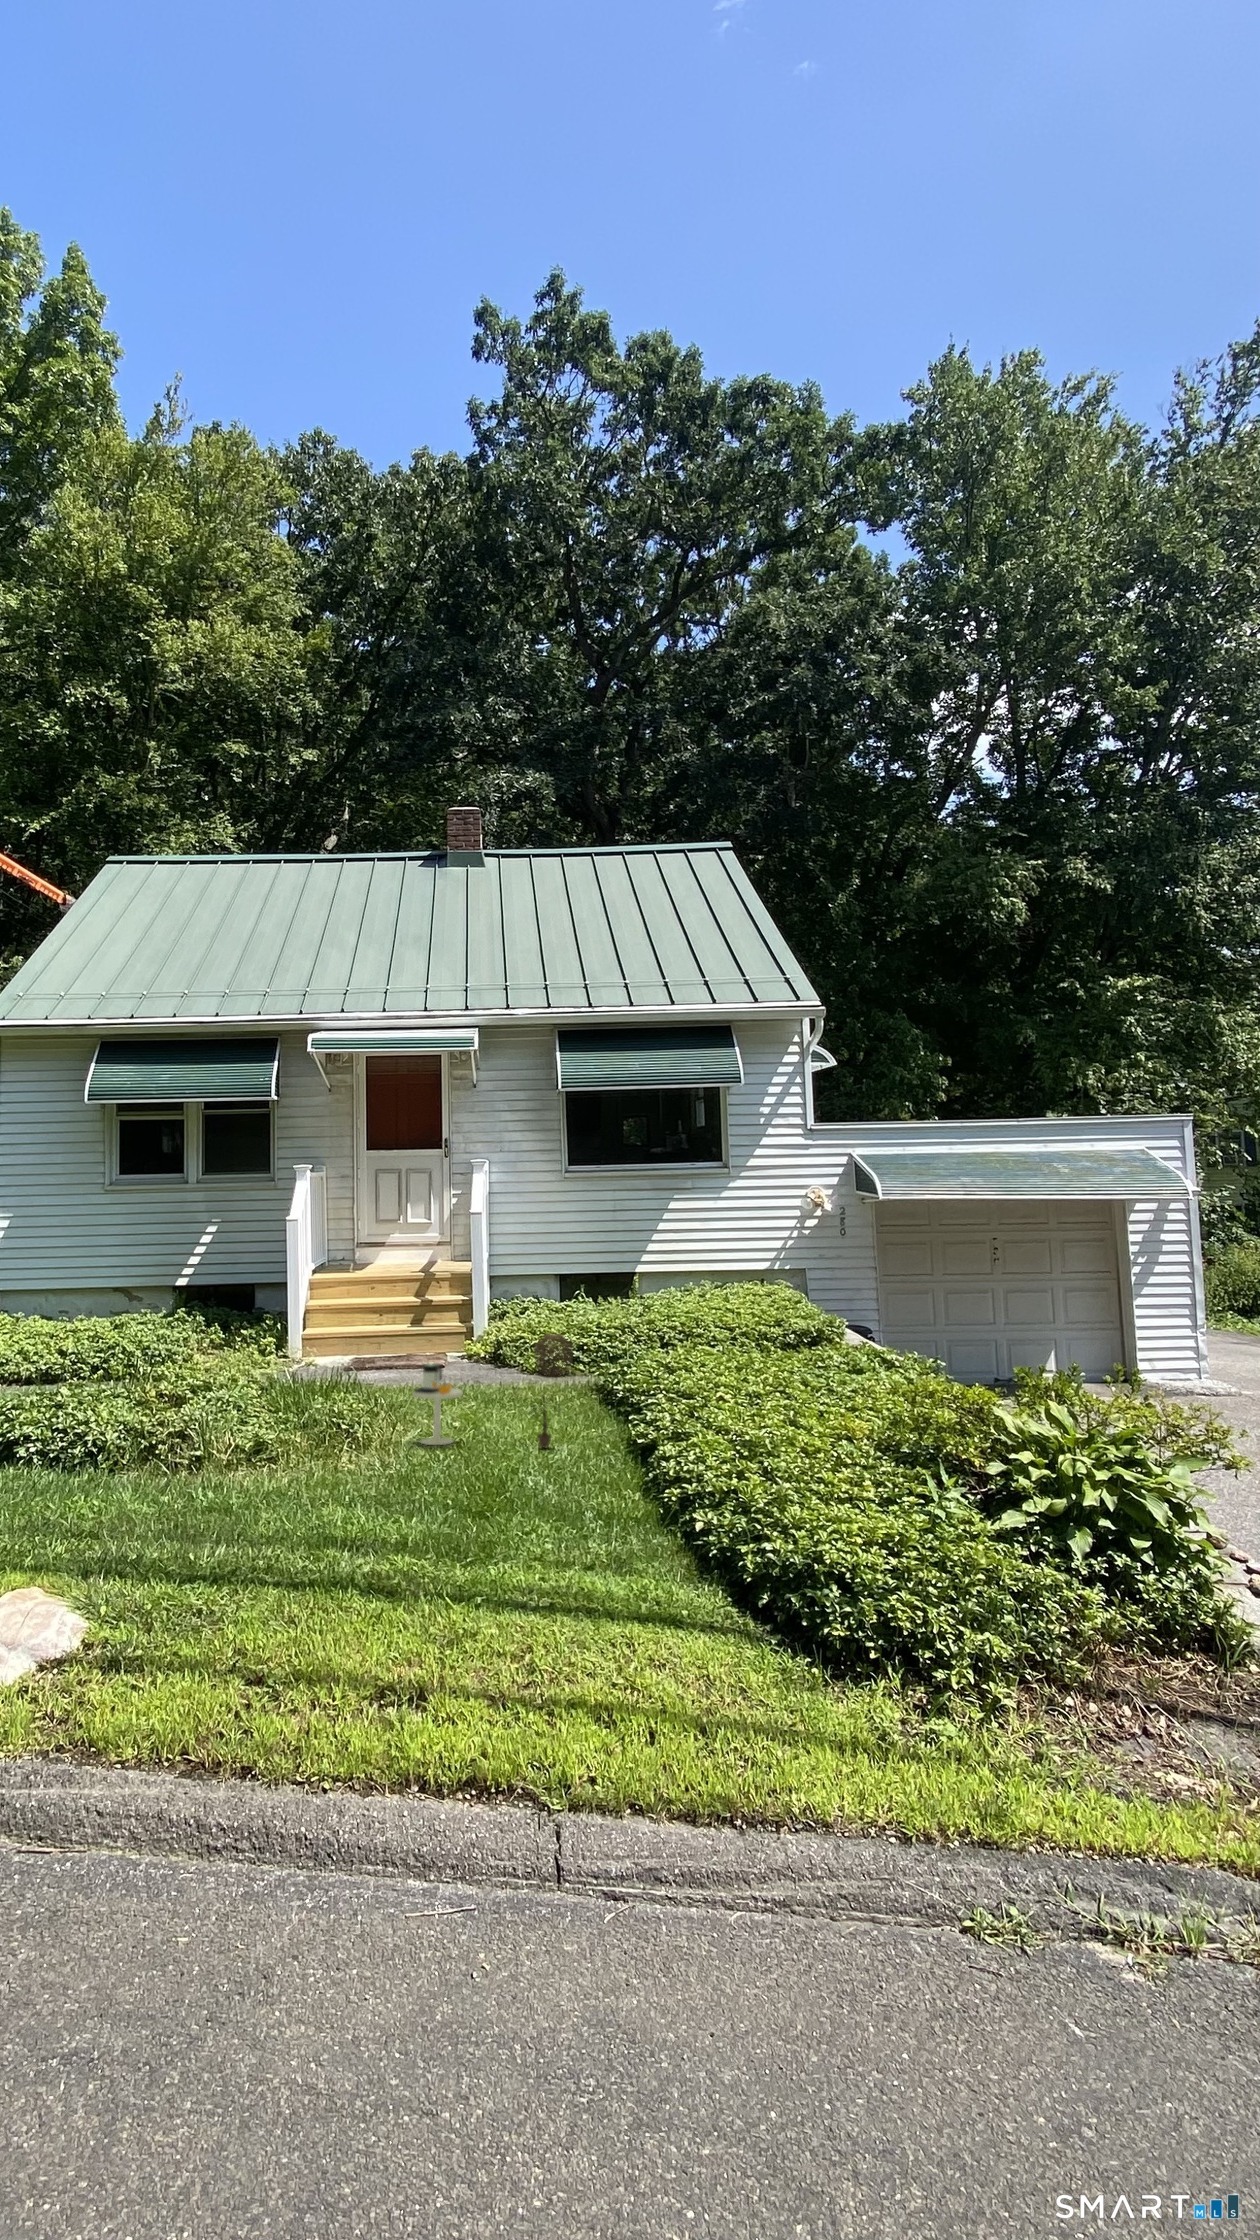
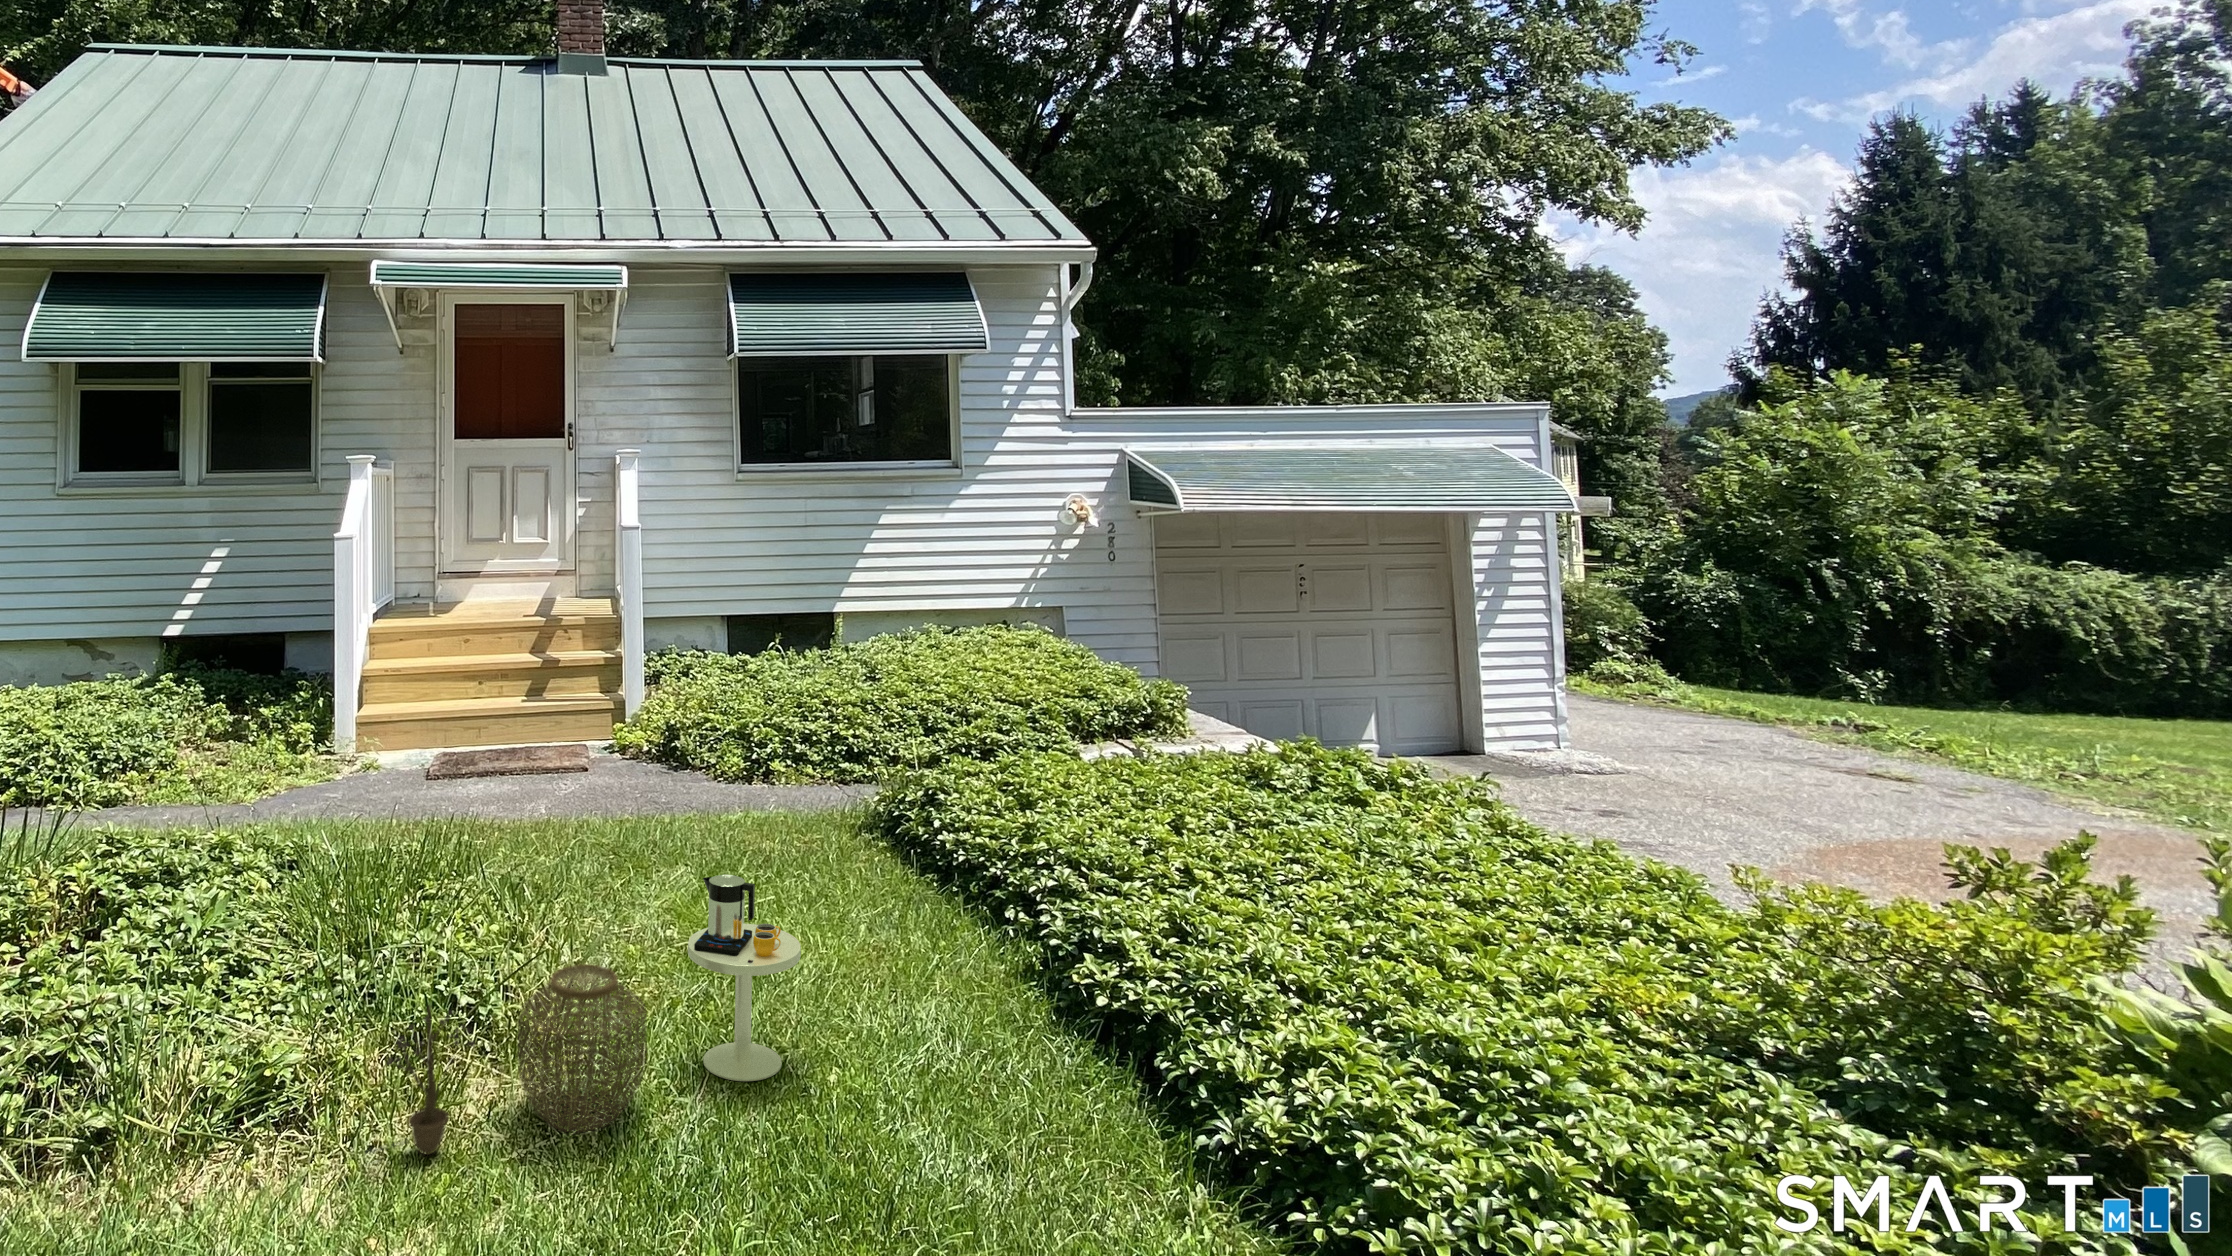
woven basket: present [534,1334,573,1376] -> present [518,964,646,1132]
decorative plant: present [522,1397,555,1448] -> present [365,1006,475,1155]

